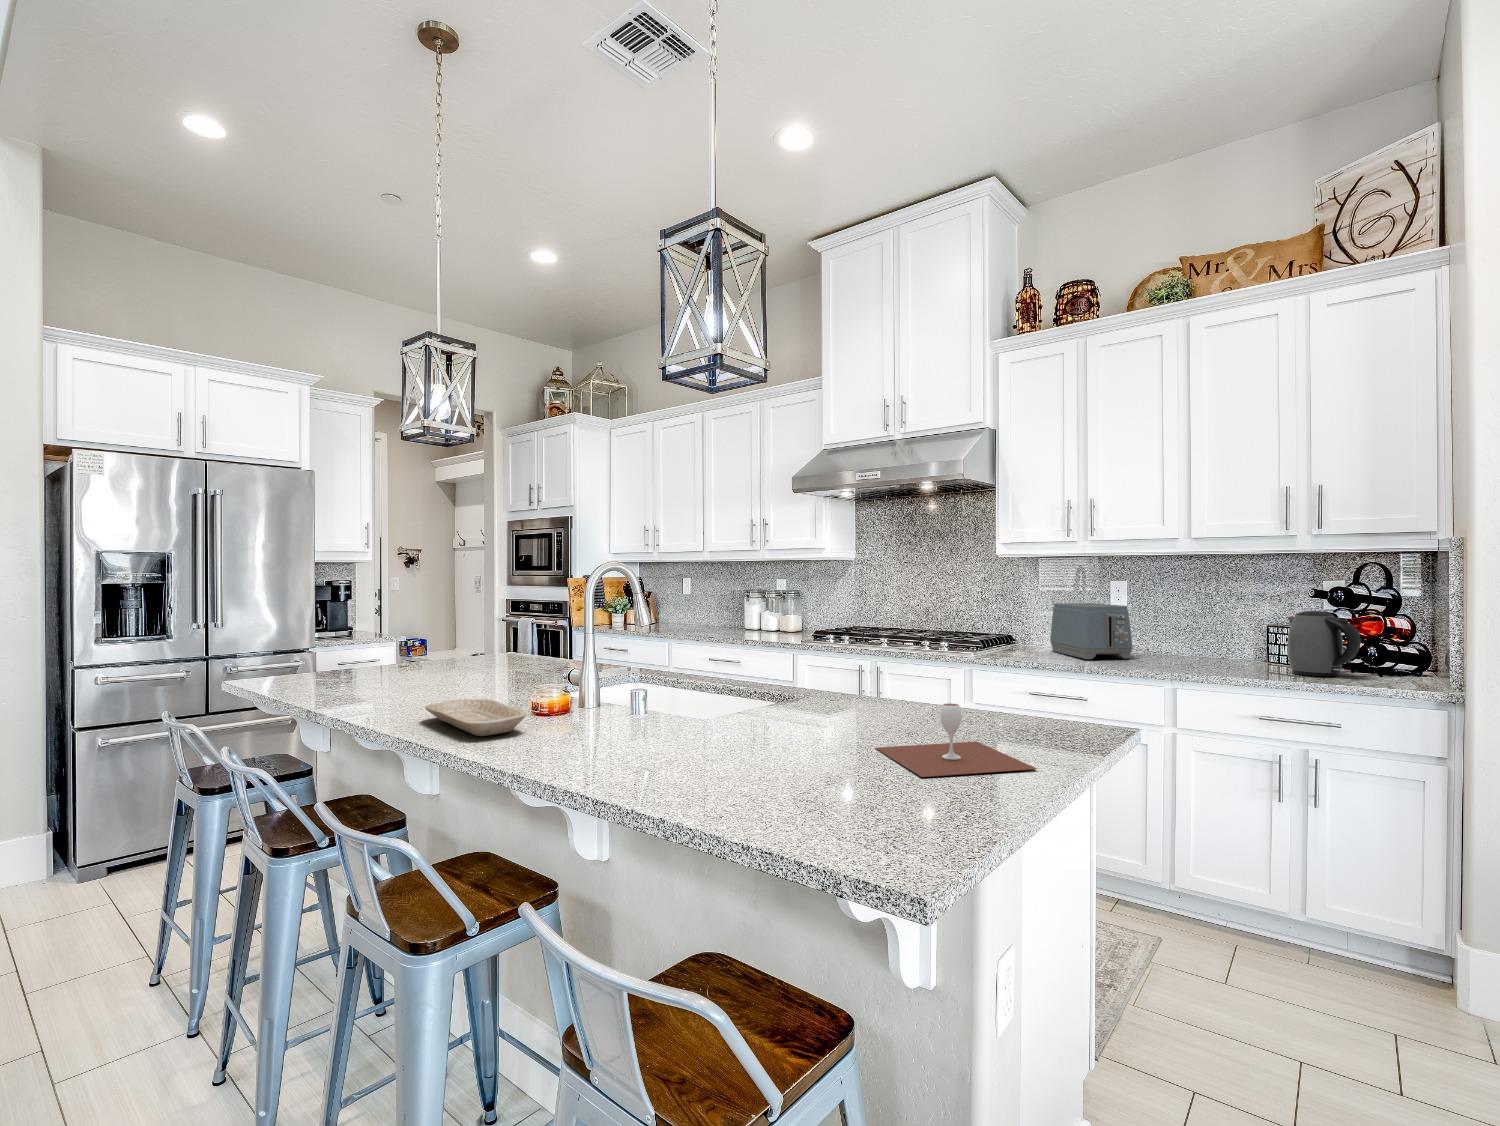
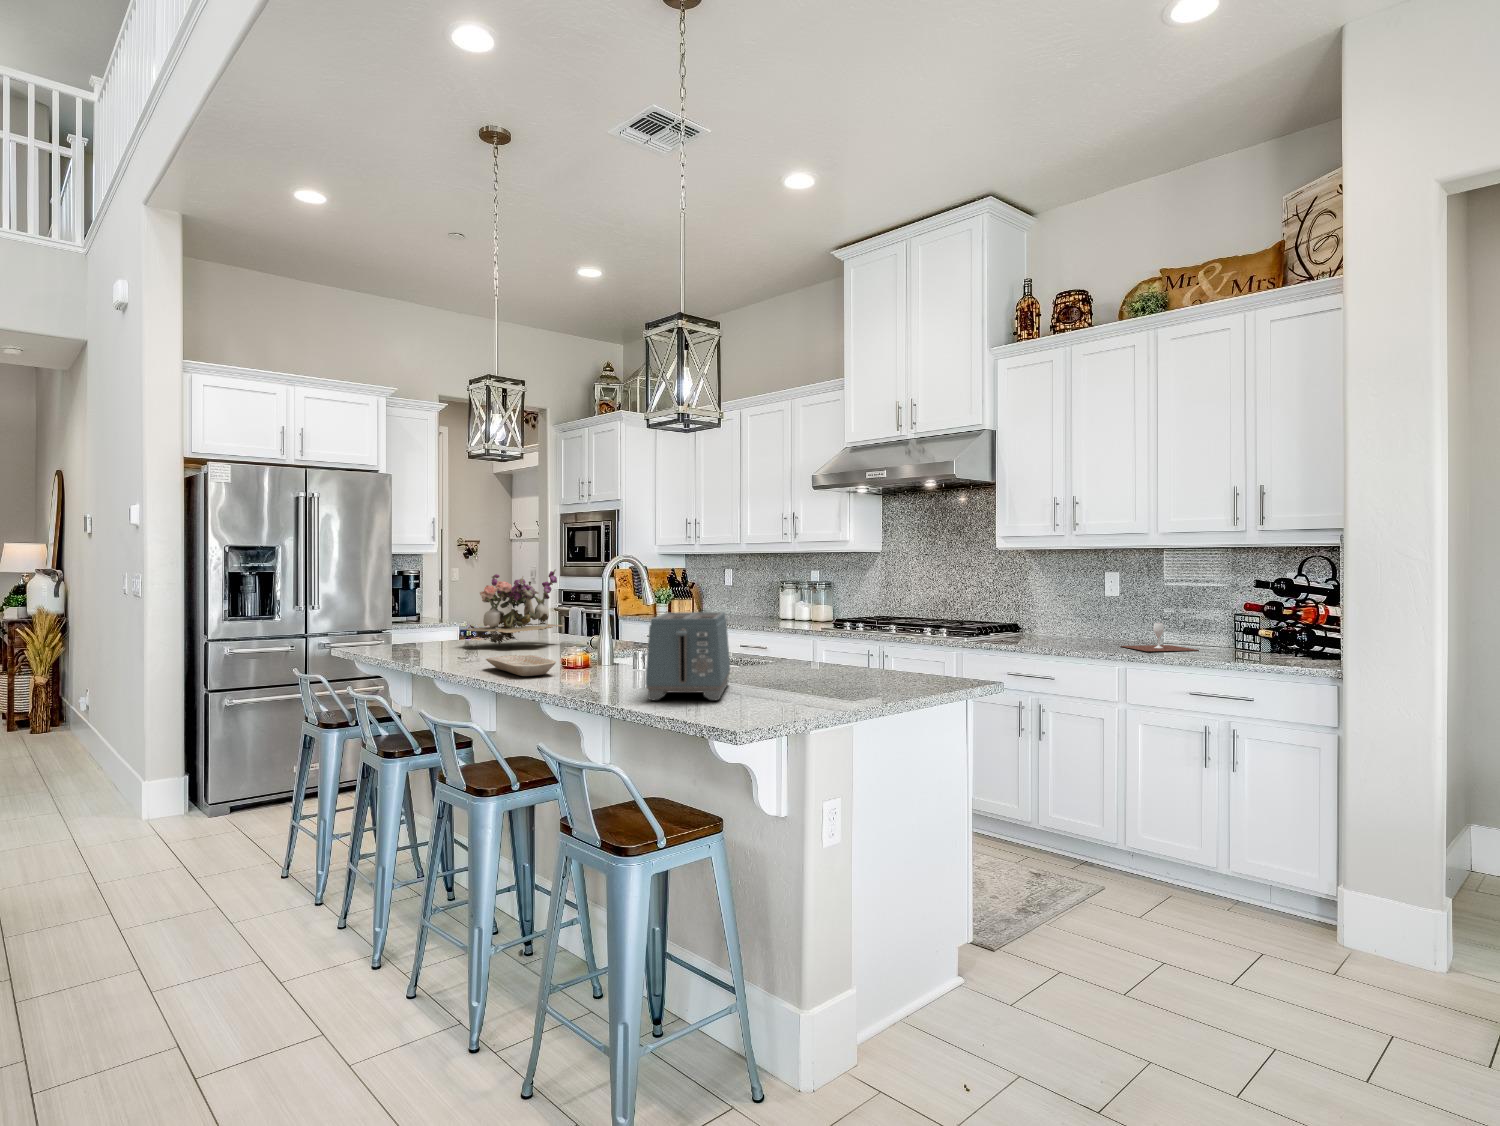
flower arrangement: none [394,581,524,677] -> present [462,569,563,645]
toaster: present [1050,603,1133,659] -> present [646,612,730,700]
kettle: present [1288,611,1361,677] -> none [1227,598,1281,656]
wine glass: present [875,703,1037,777] -> present [1122,623,1197,651]

